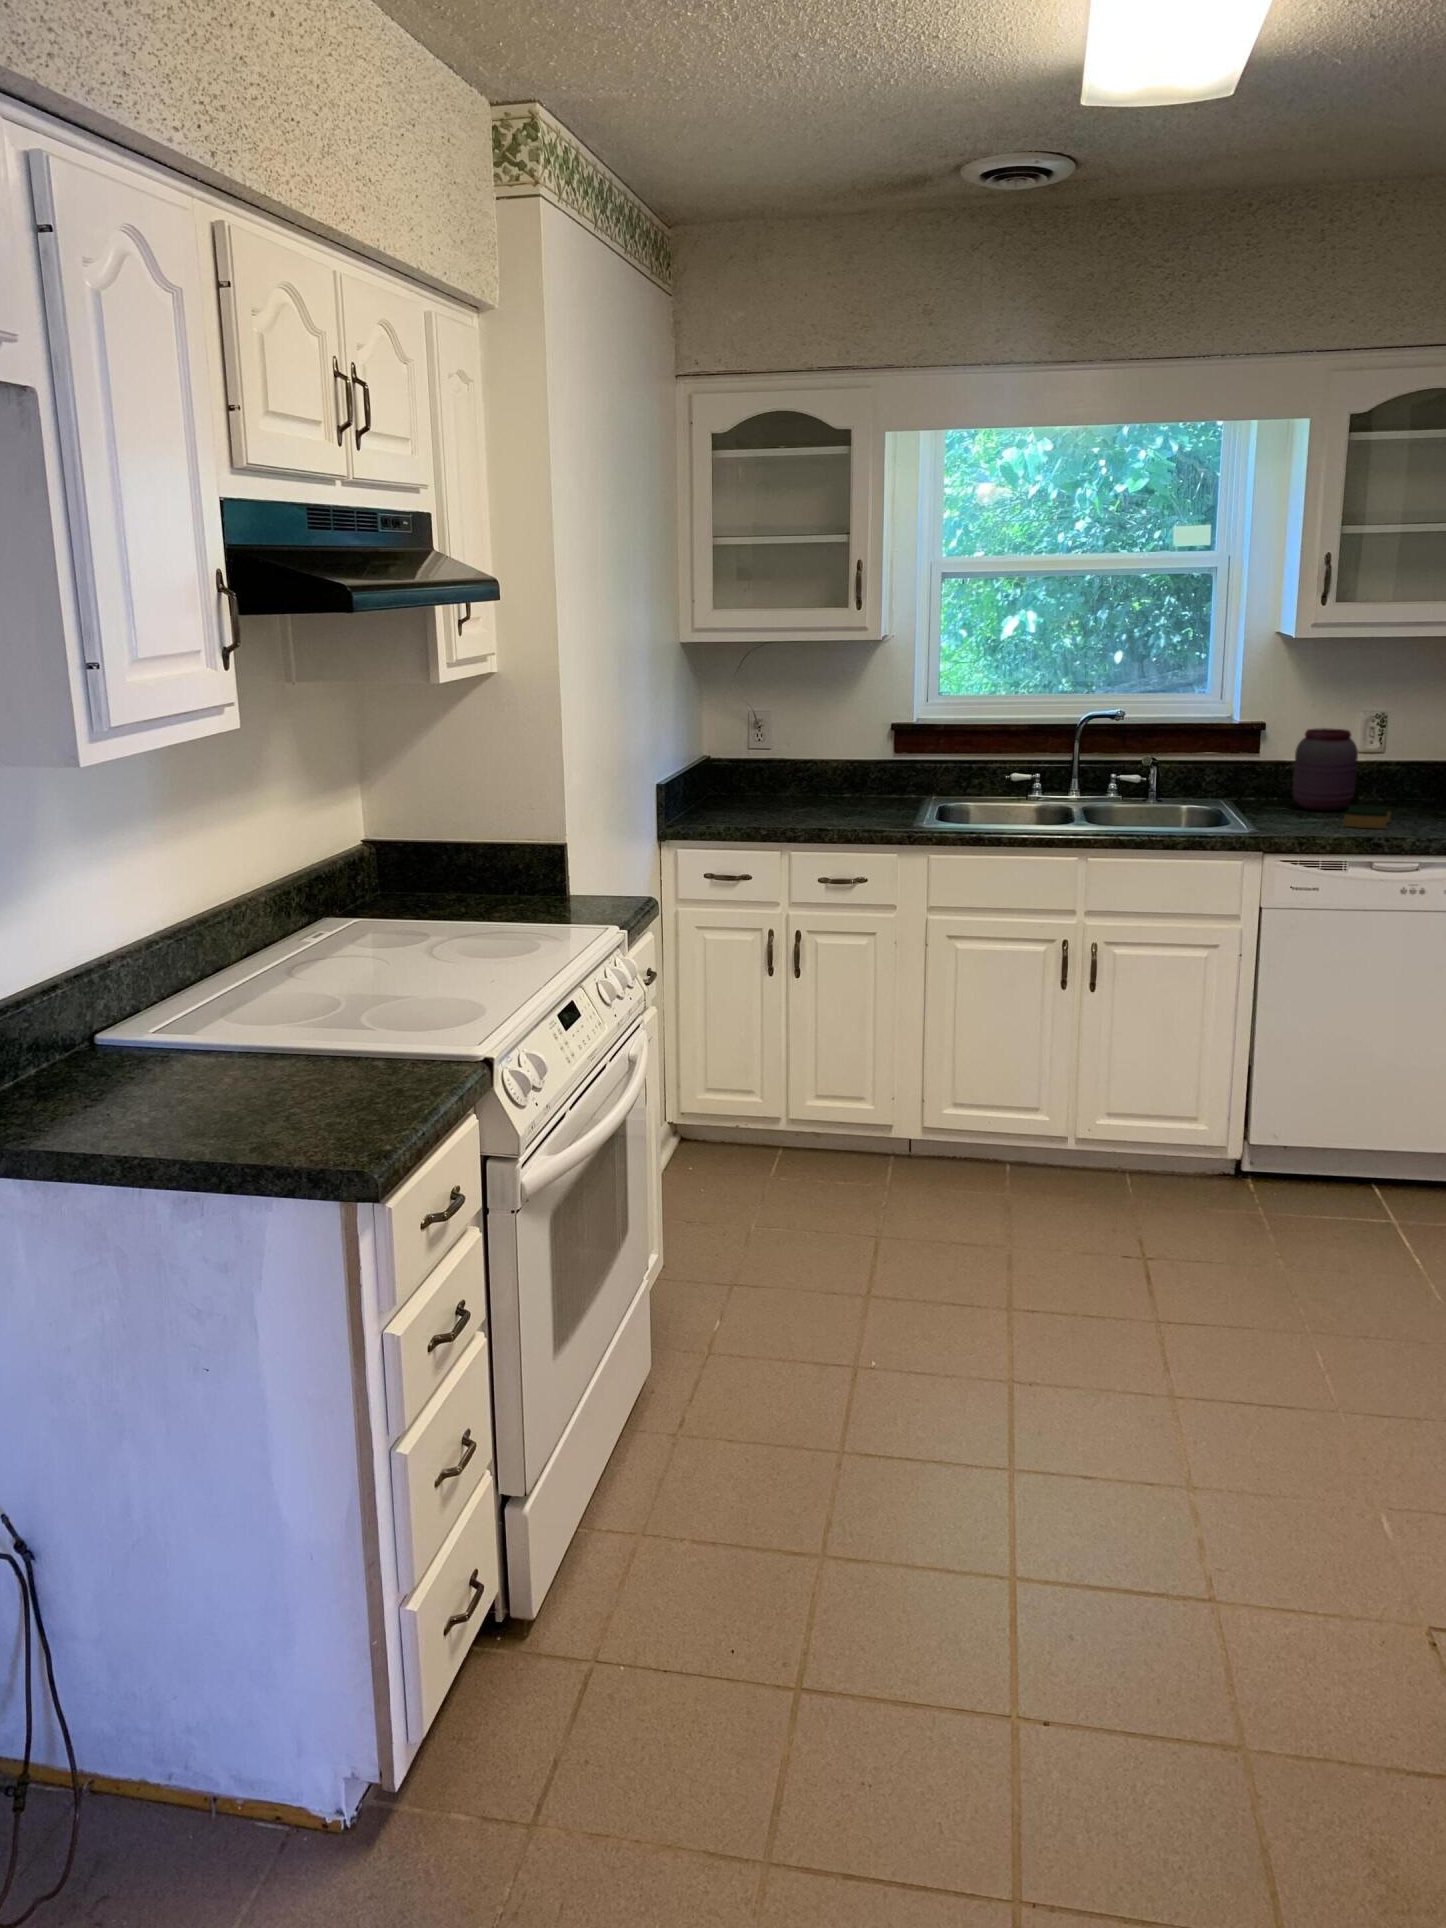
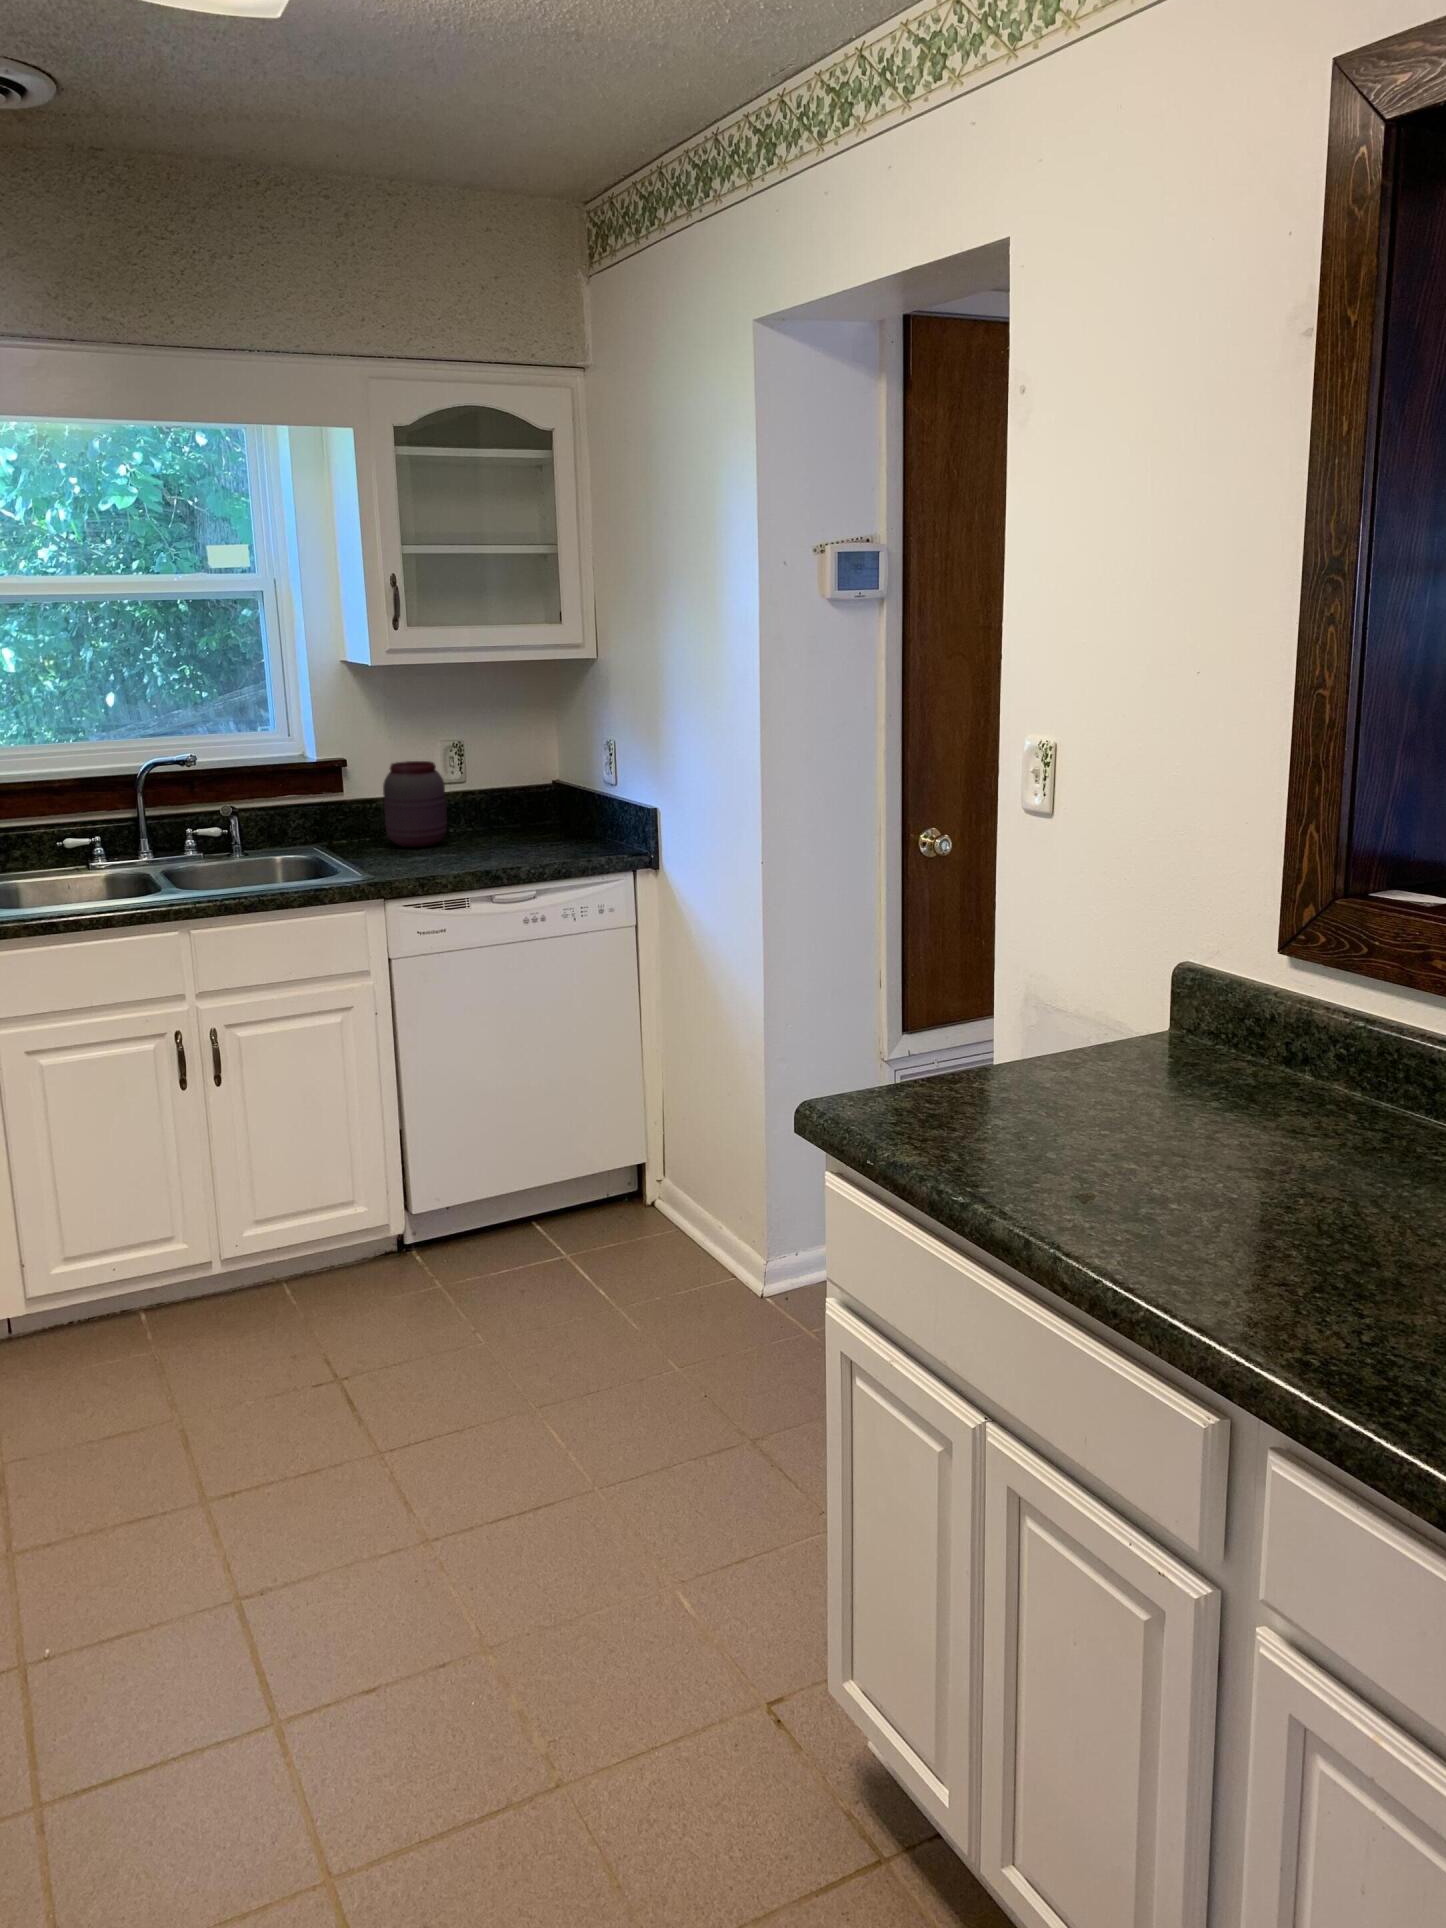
sponge: present [1344,805,1391,829] -> none [451,837,494,862]

